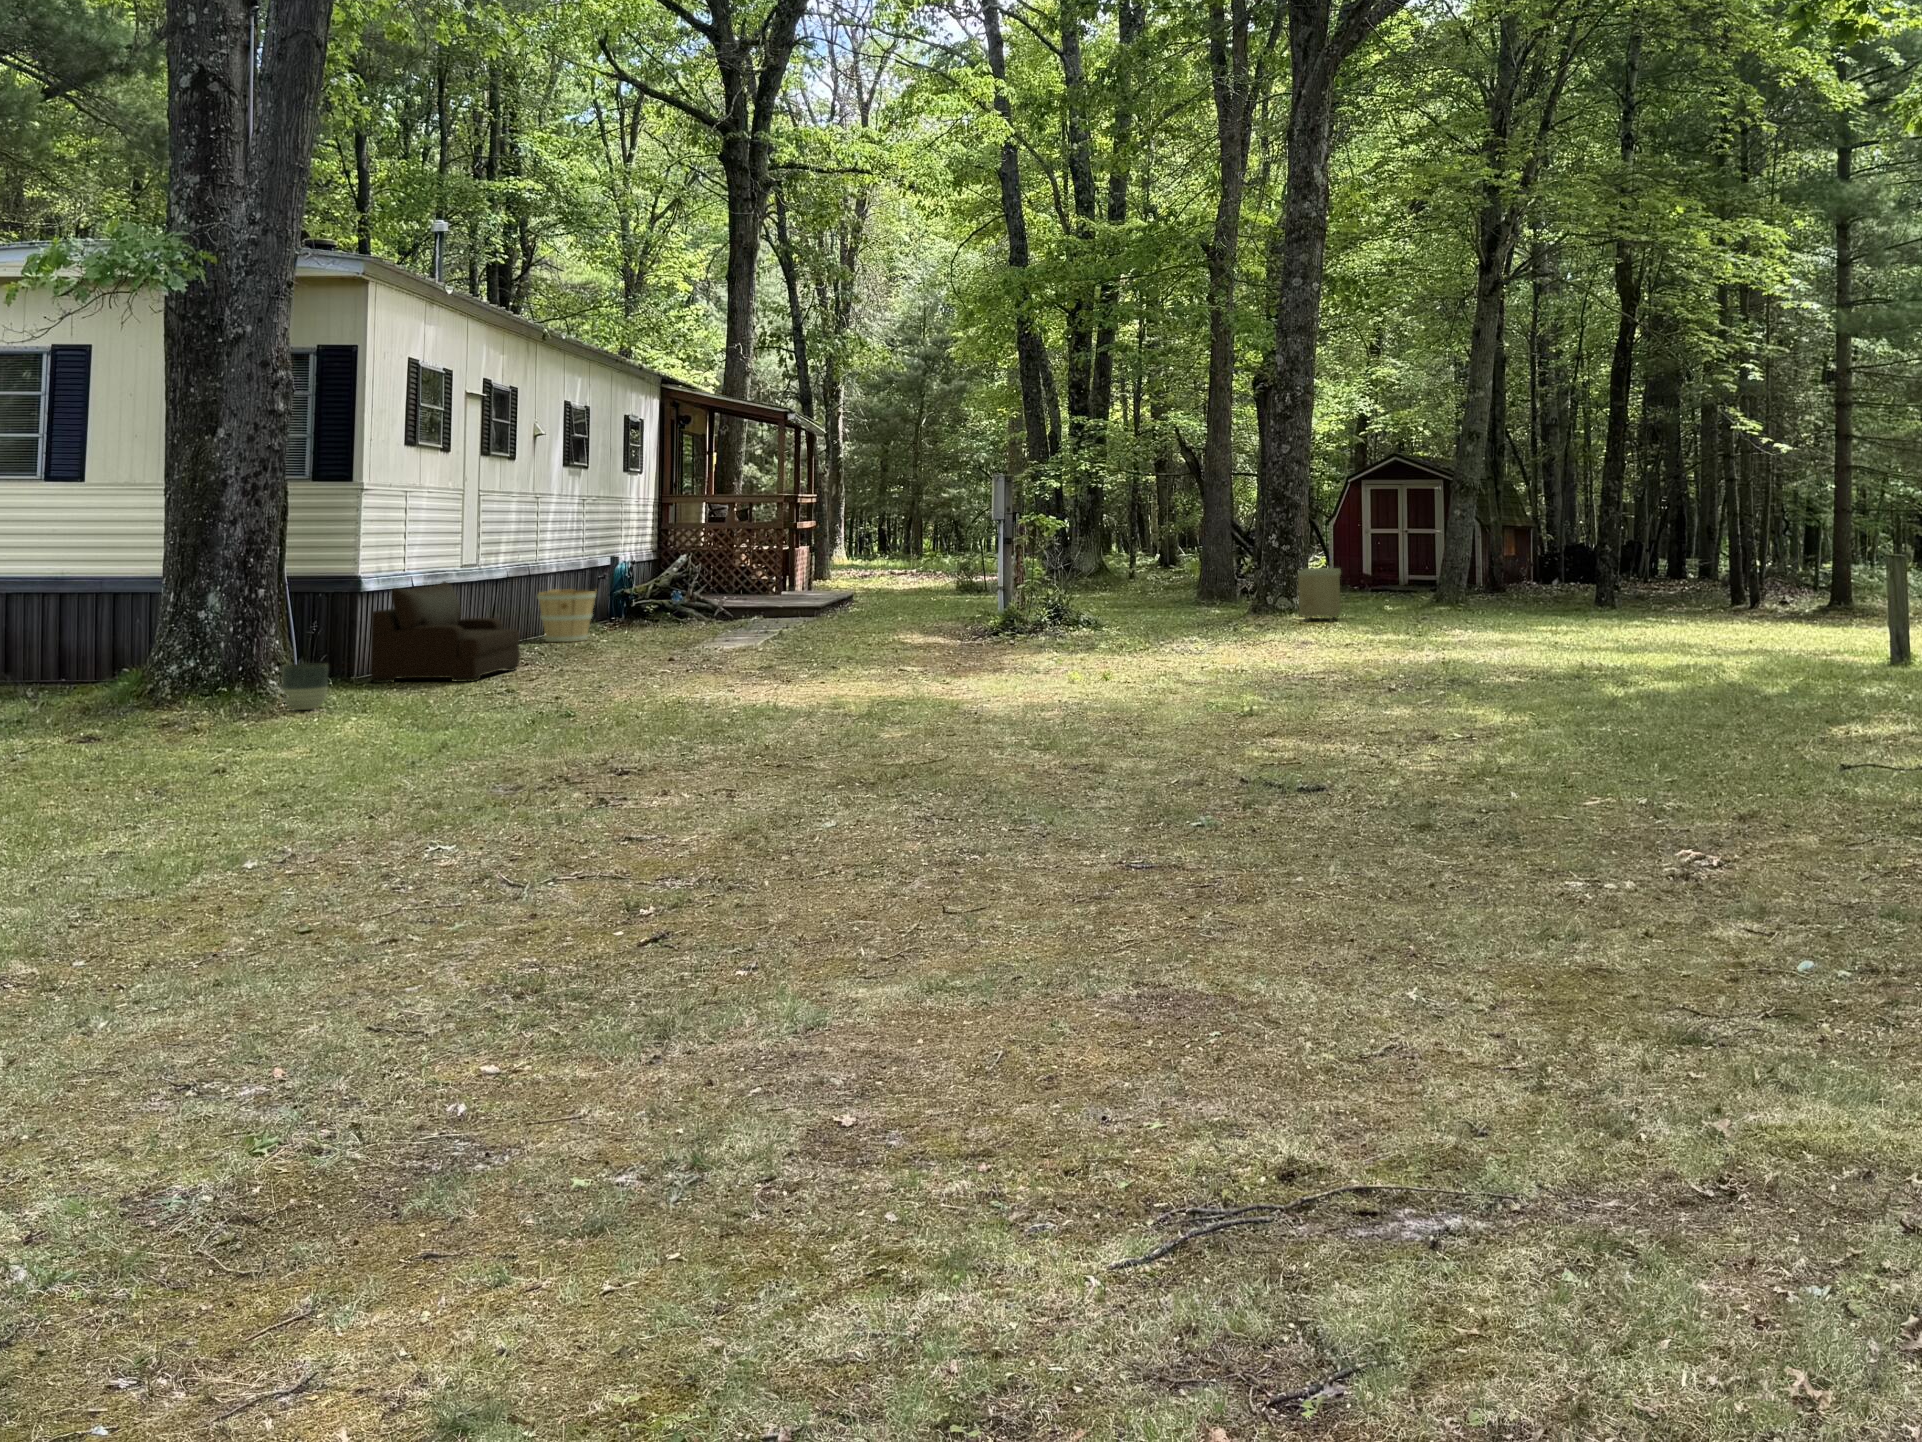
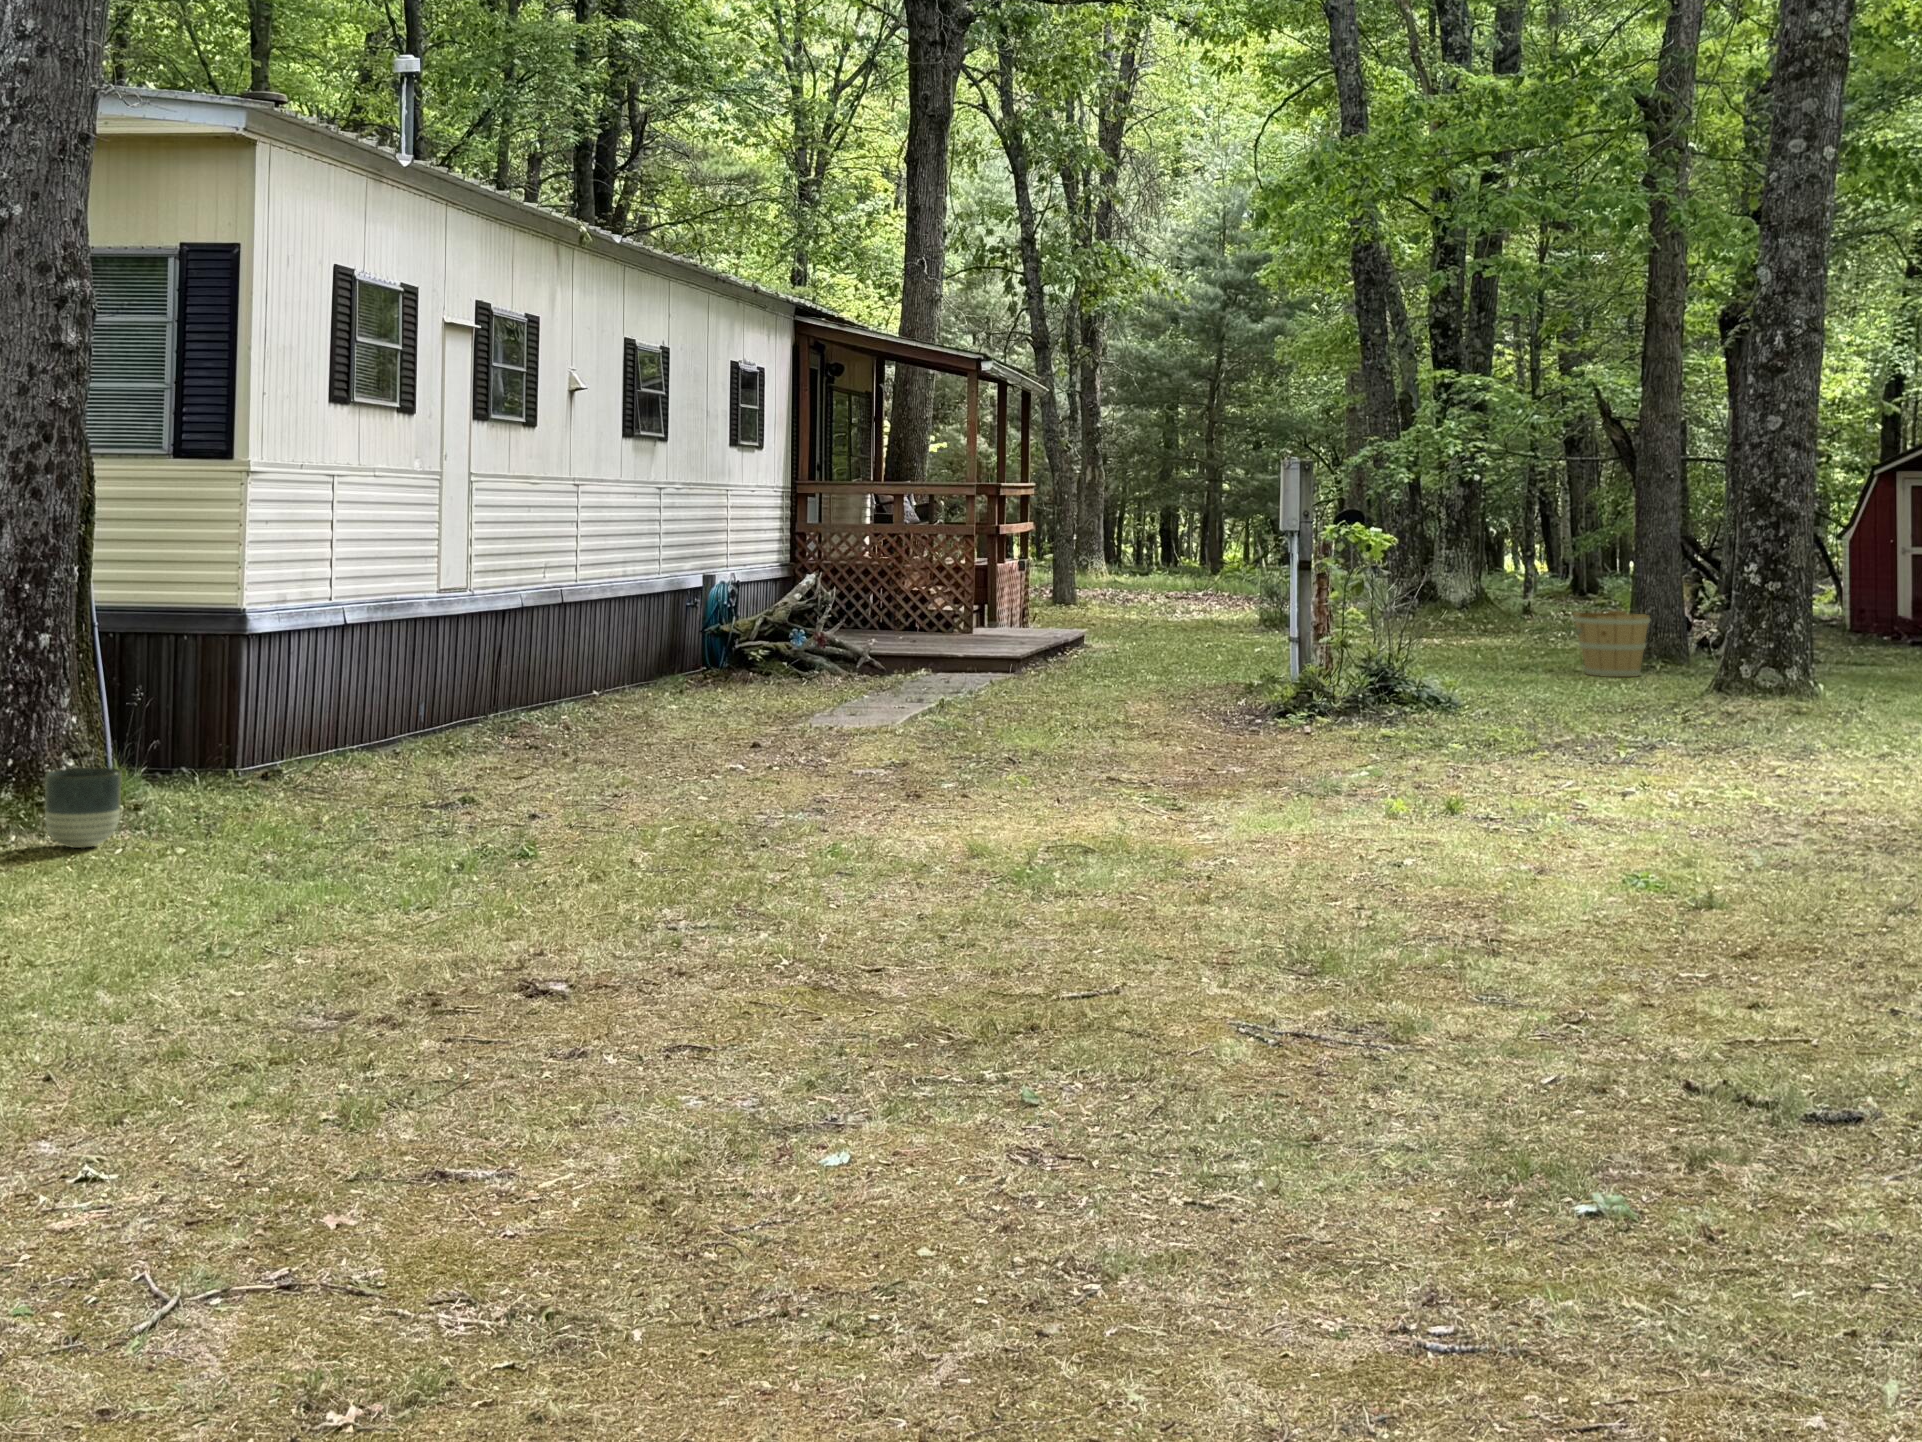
storage bench: present [1298,568,1341,621] -> none [1813,631,1889,724]
armchair: present [370,581,520,682] -> none [249,622,496,793]
wooden bucket: present [537,589,596,642] -> present [1573,611,1650,677]

